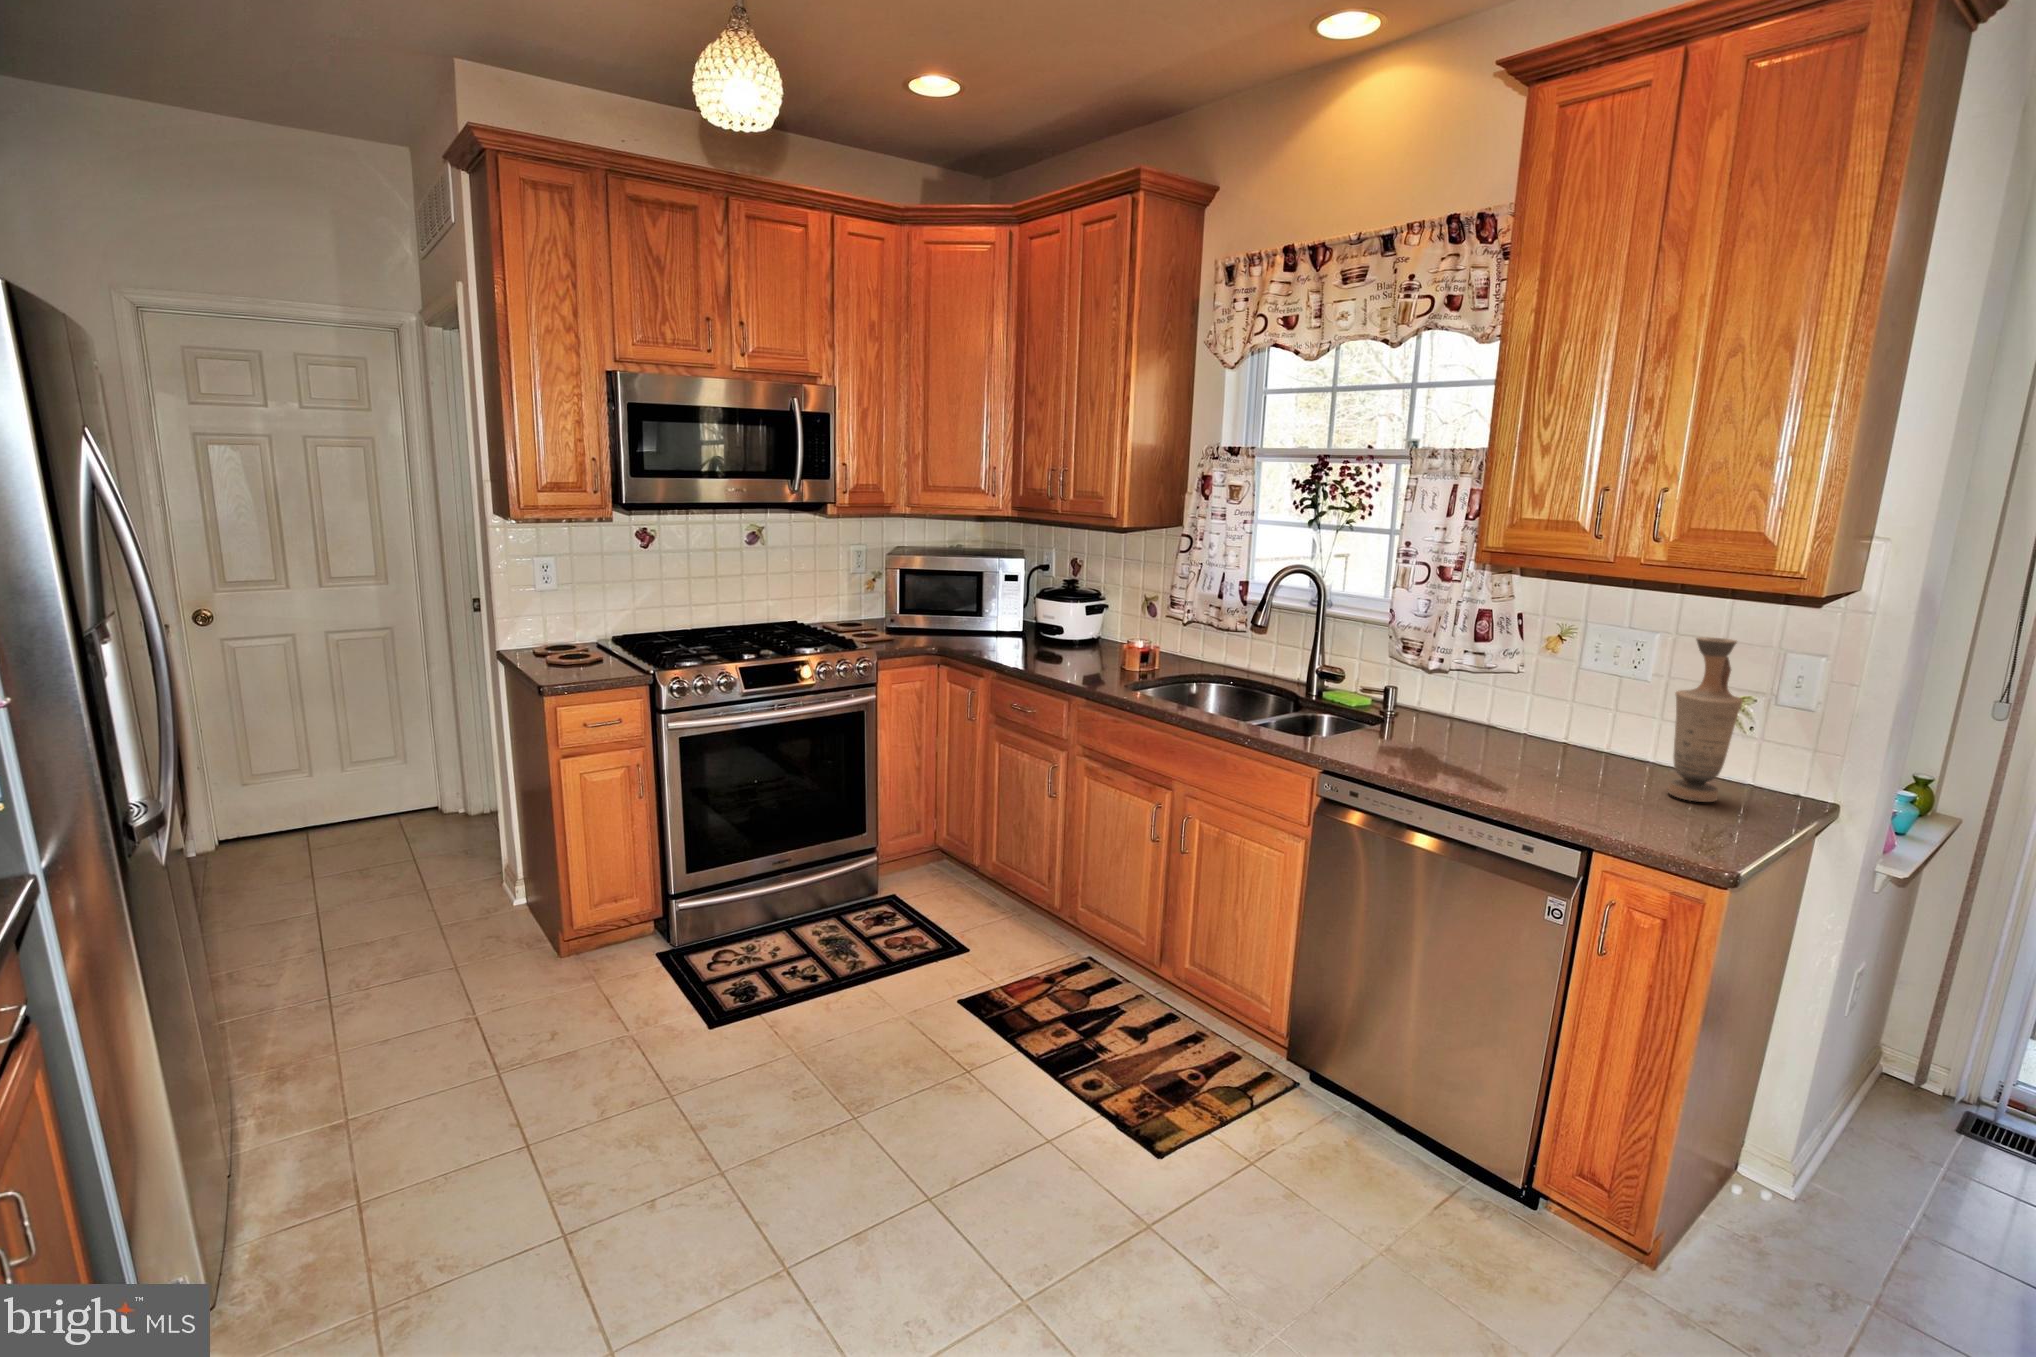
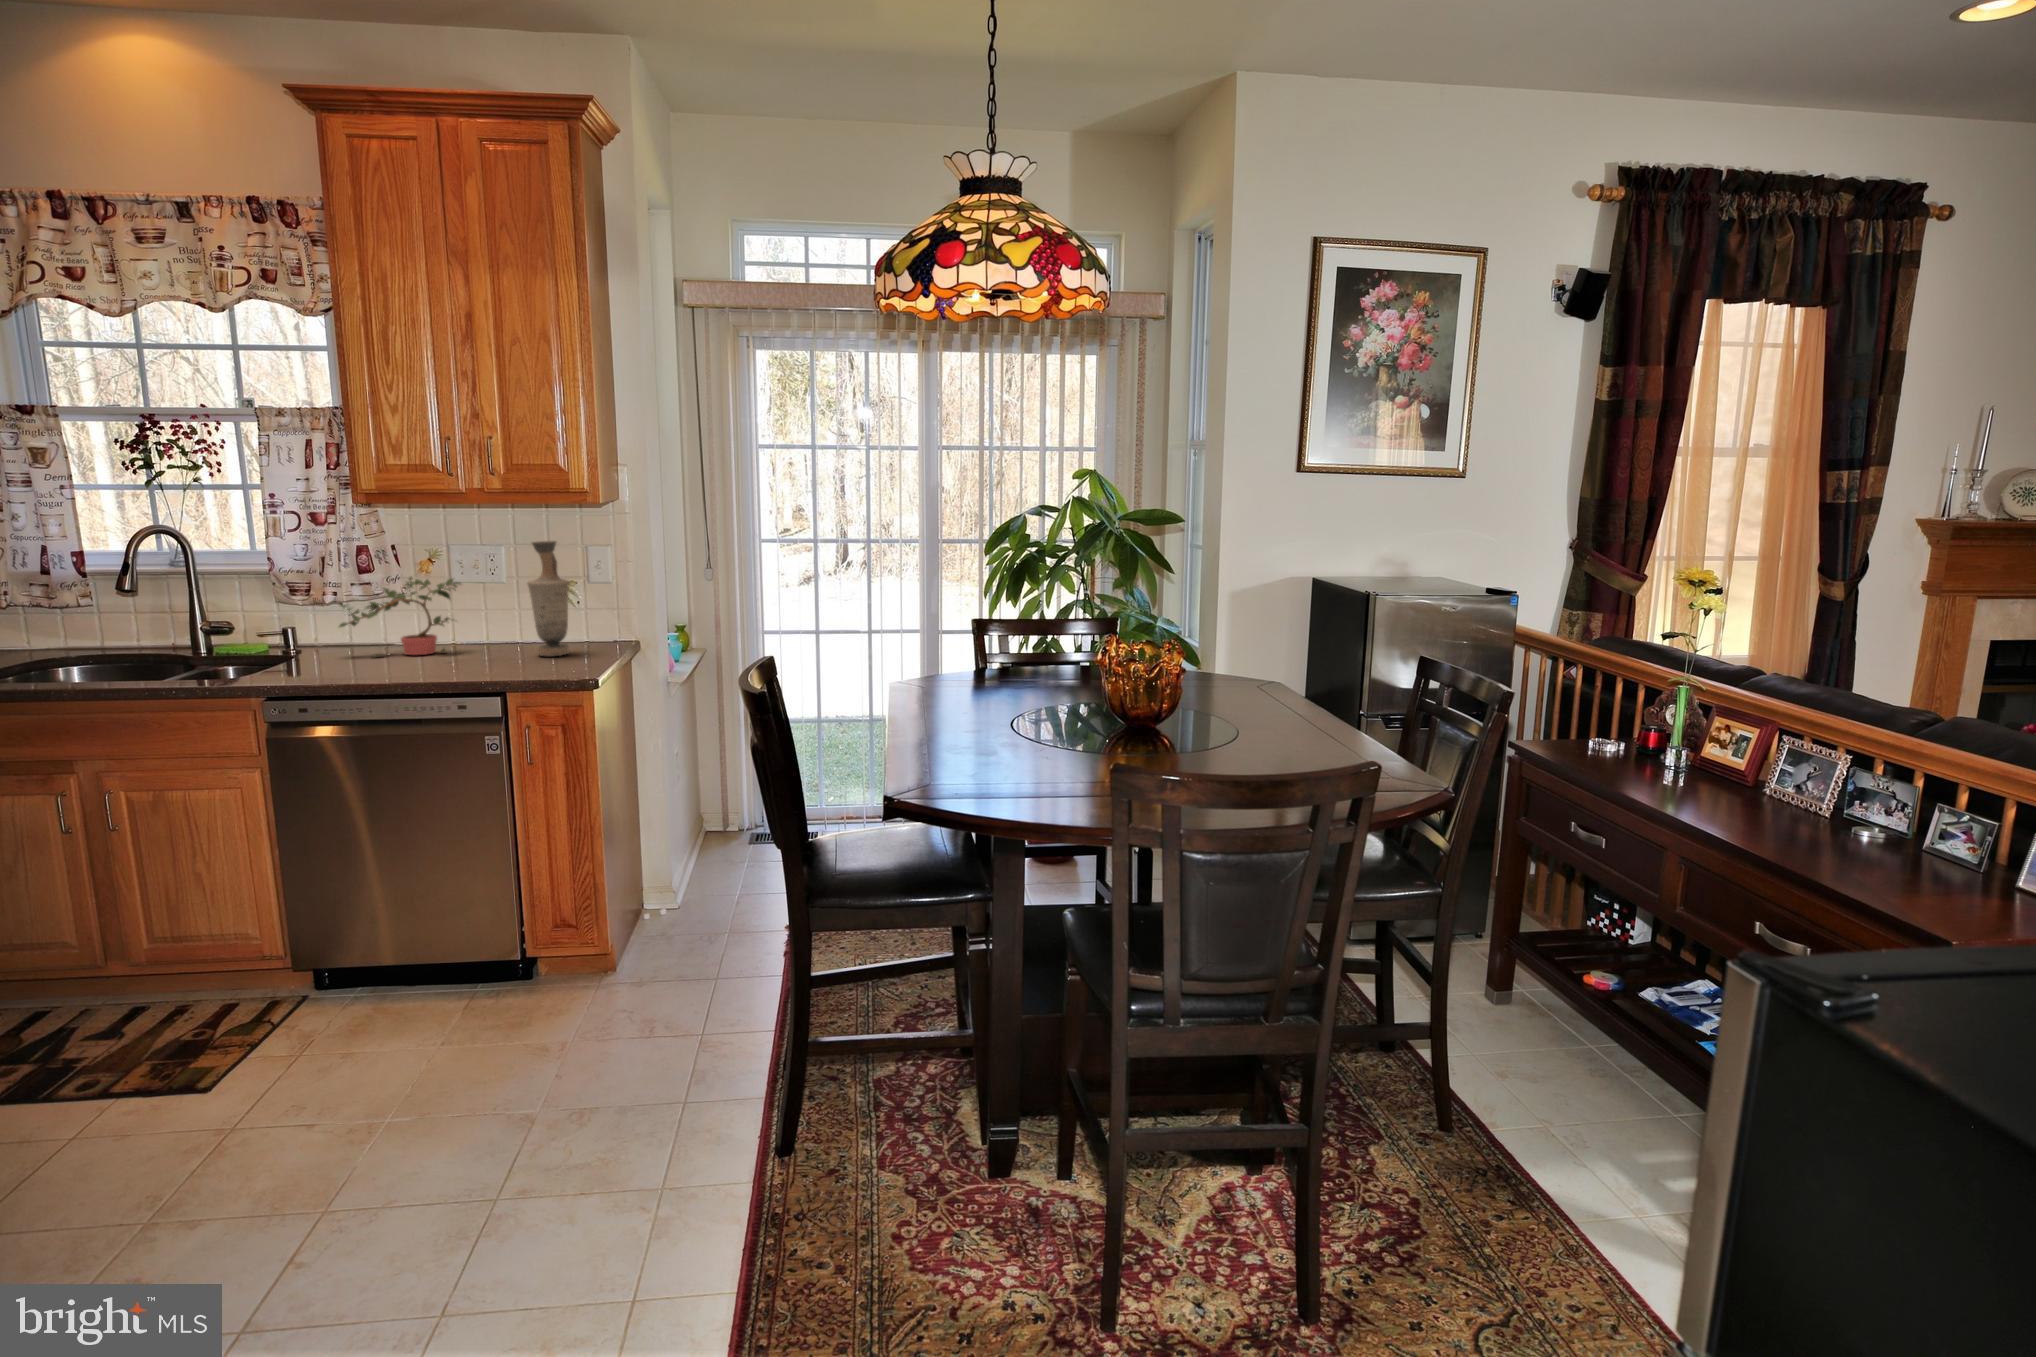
potted plant: none [1432,655,1590,755] -> present [339,577,461,656]

